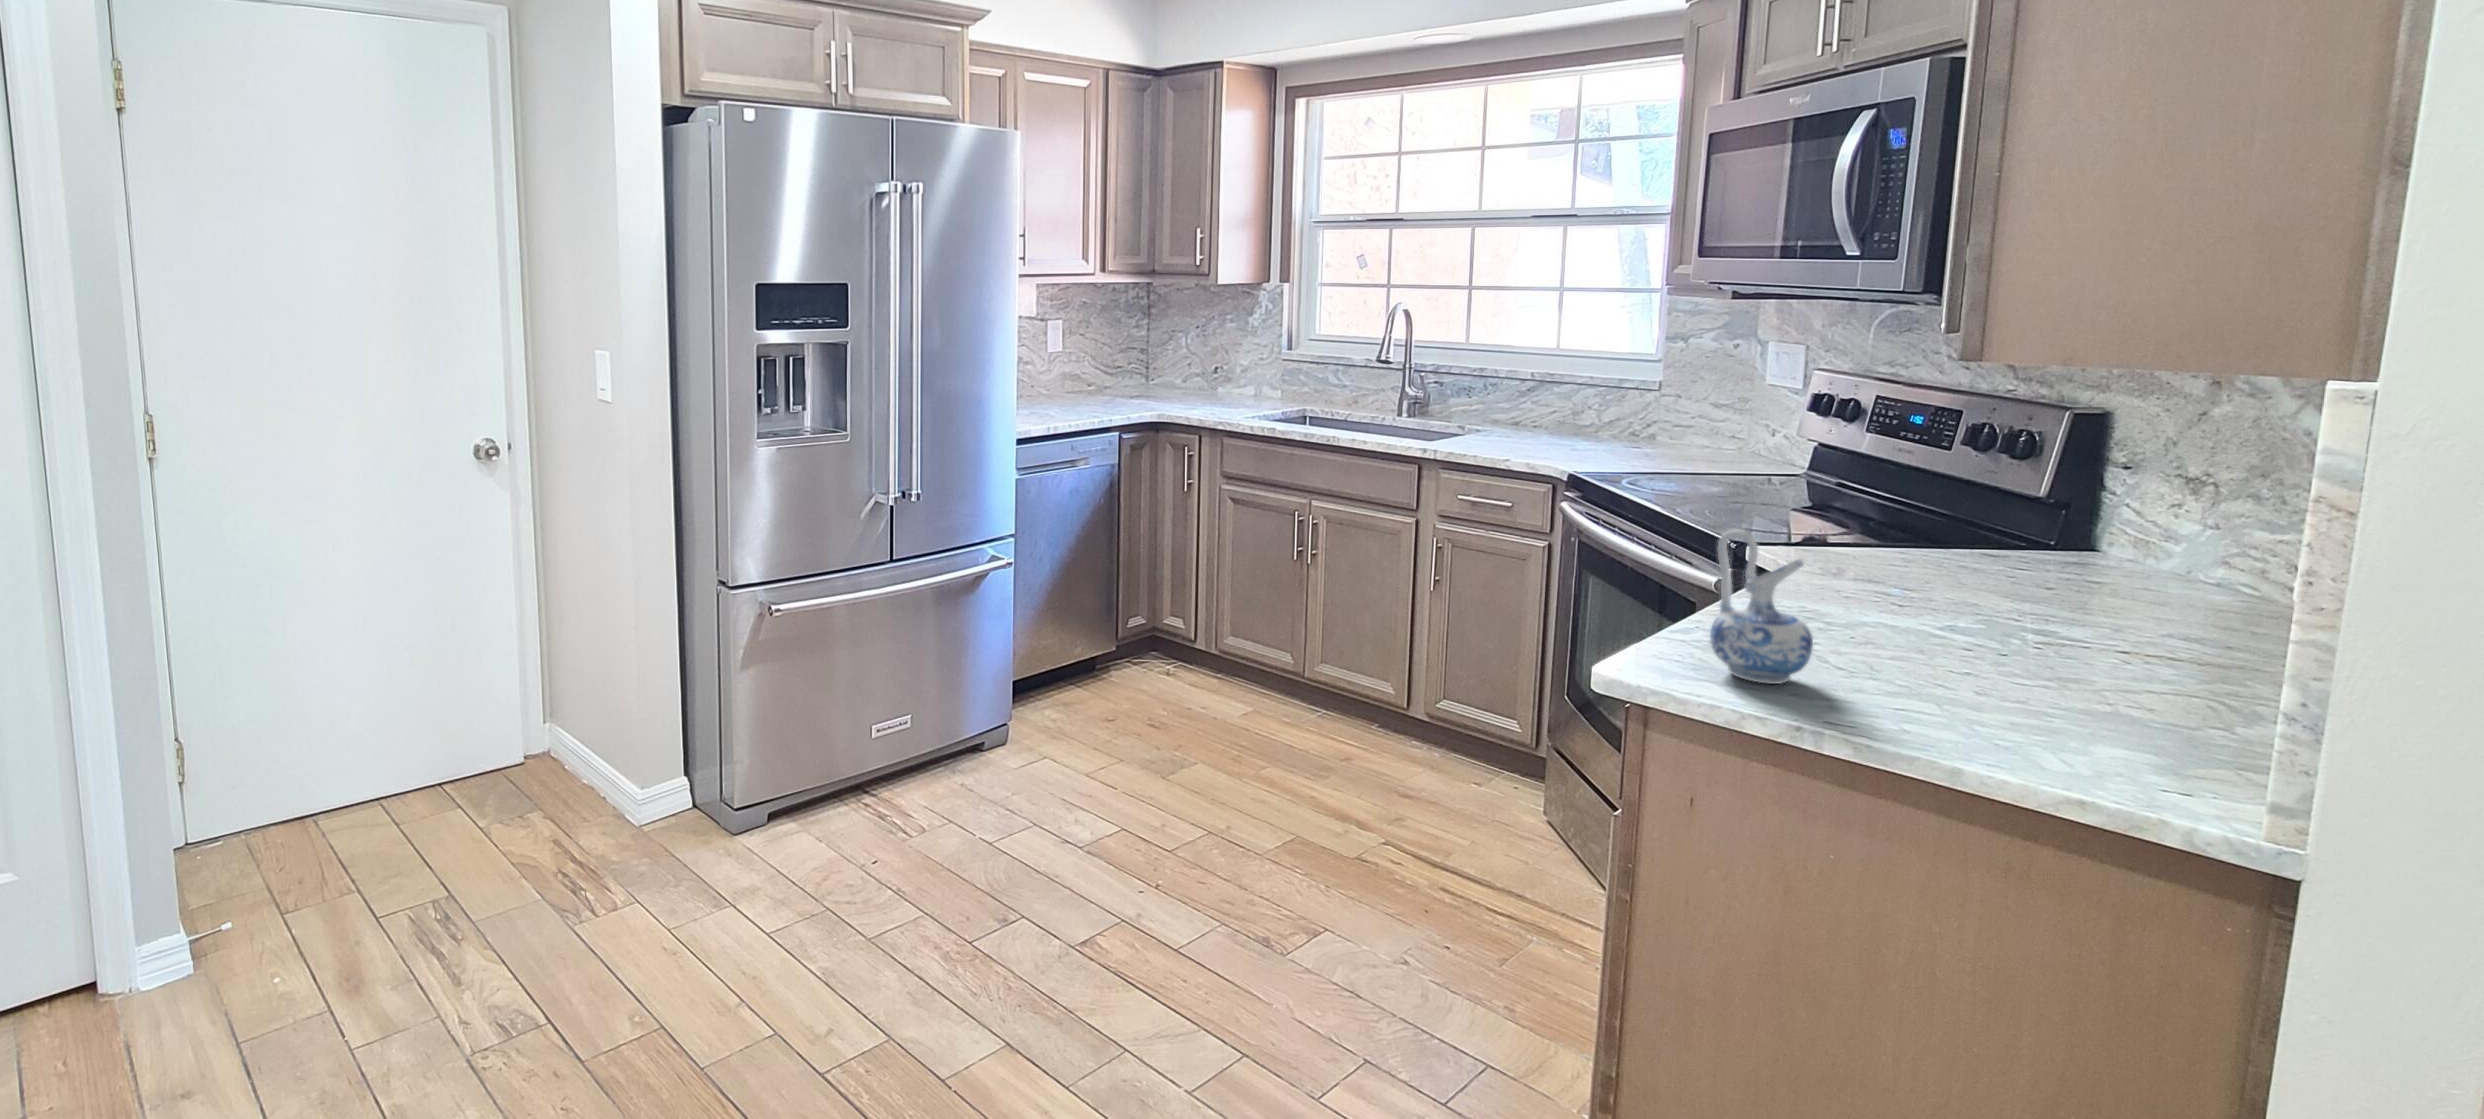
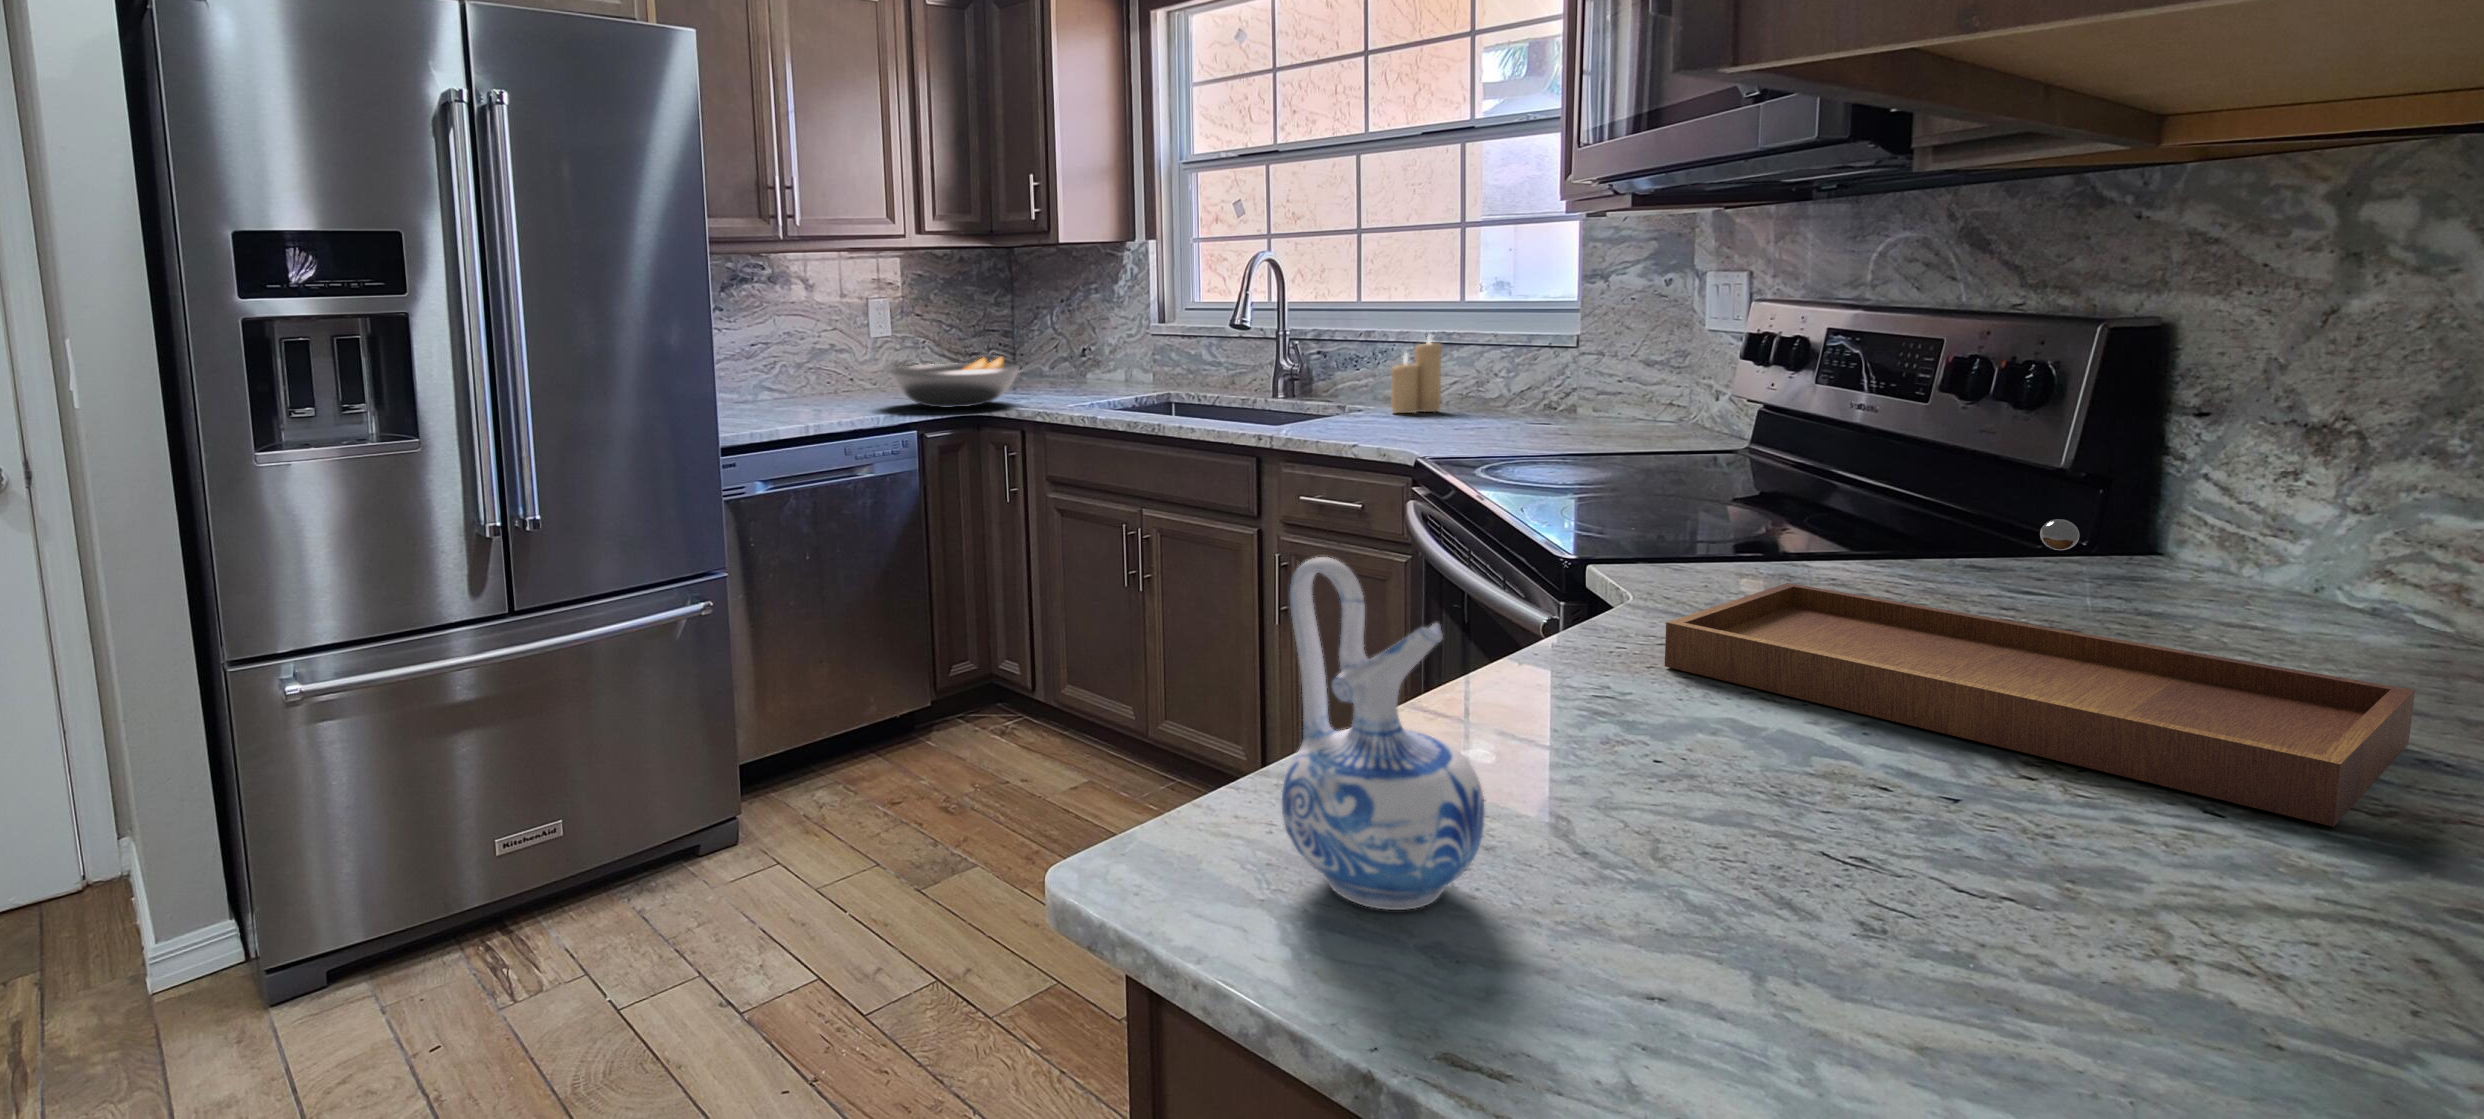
candle: none [1504,374,1546,434] -> present [1391,335,1442,413]
fruit bowl: none [1091,375,1196,414] -> present [889,357,1019,407]
tray: none [1829,526,2229,670] -> present [1665,519,2415,827]

